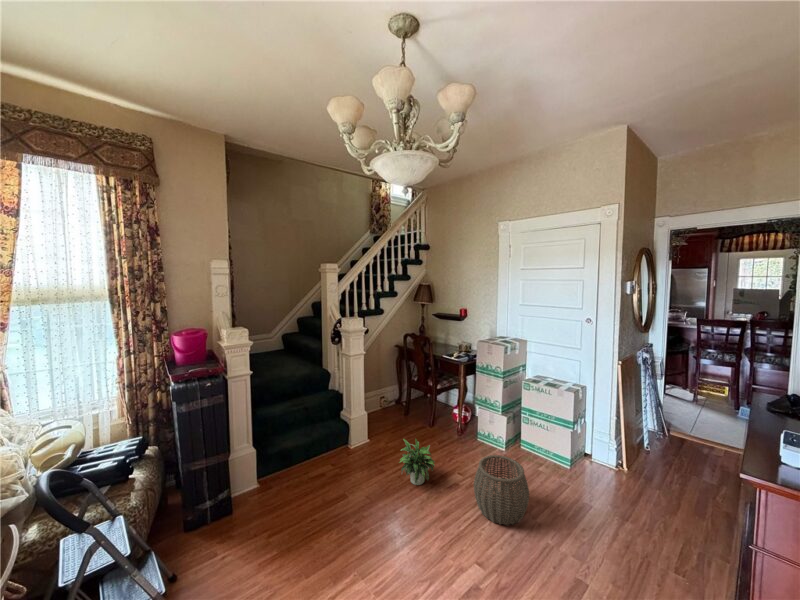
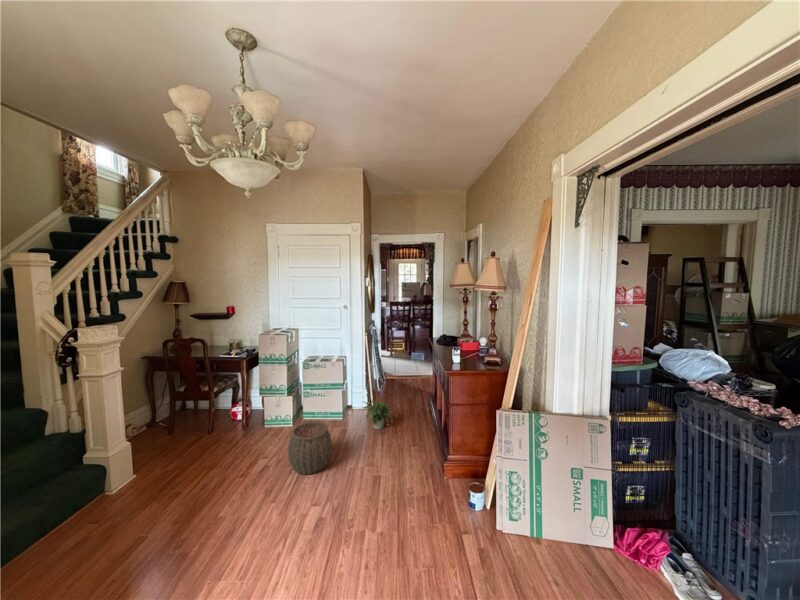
potted plant: present [399,439,435,485] -> present [363,400,392,429]

